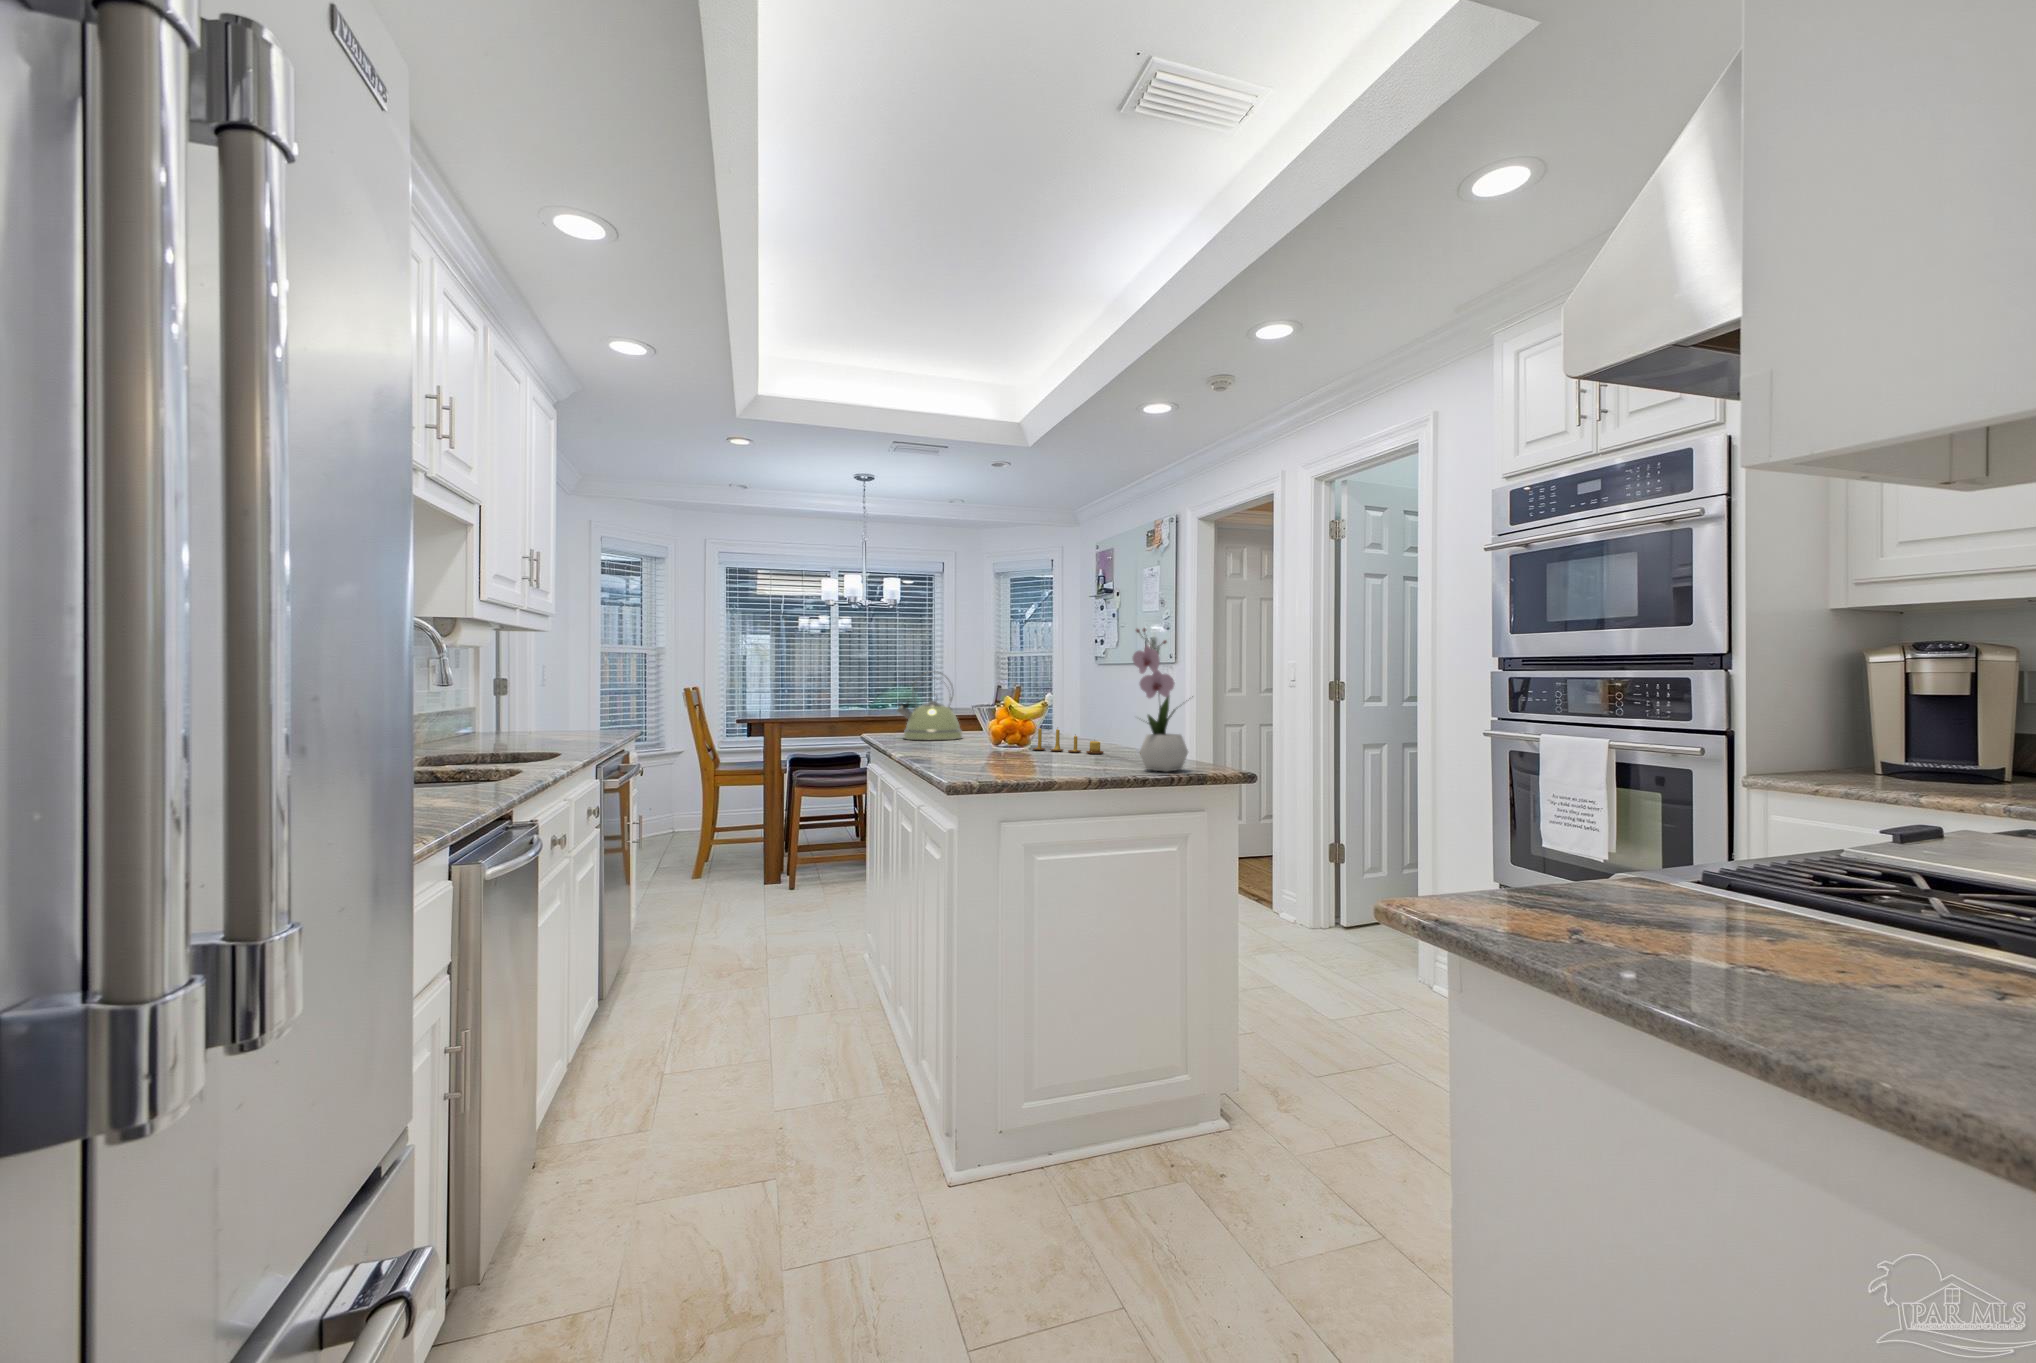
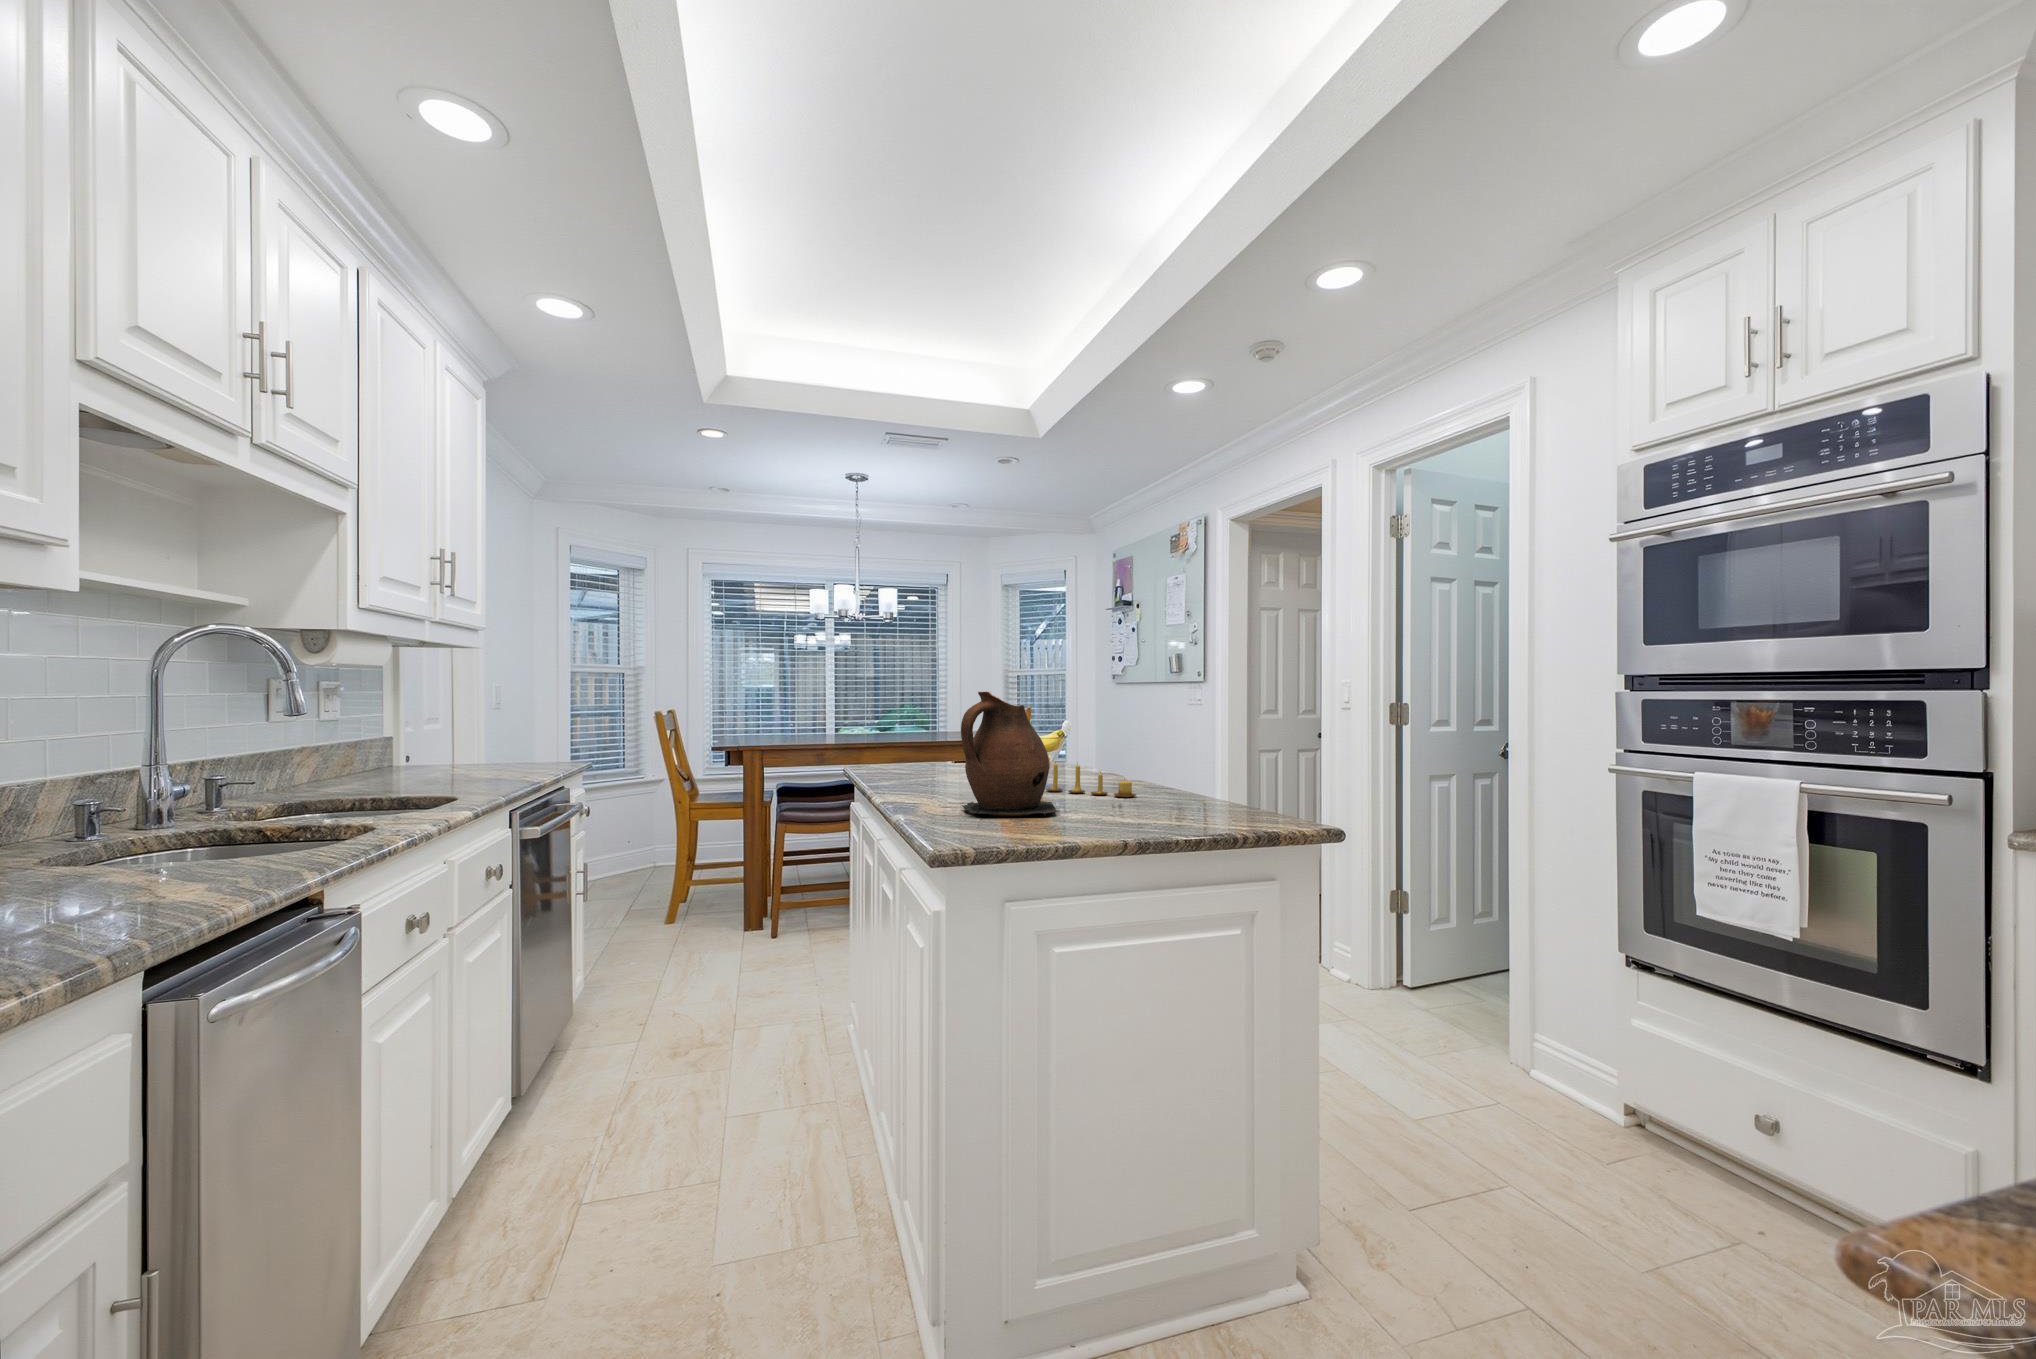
flower arrangement: present [1132,628,1193,772] -> none [1180,637,1262,829]
ceramic pitcher: none [964,669,1040,764] -> present [961,692,1056,816]
kettle: present [896,672,962,740] -> none [881,692,962,776]

